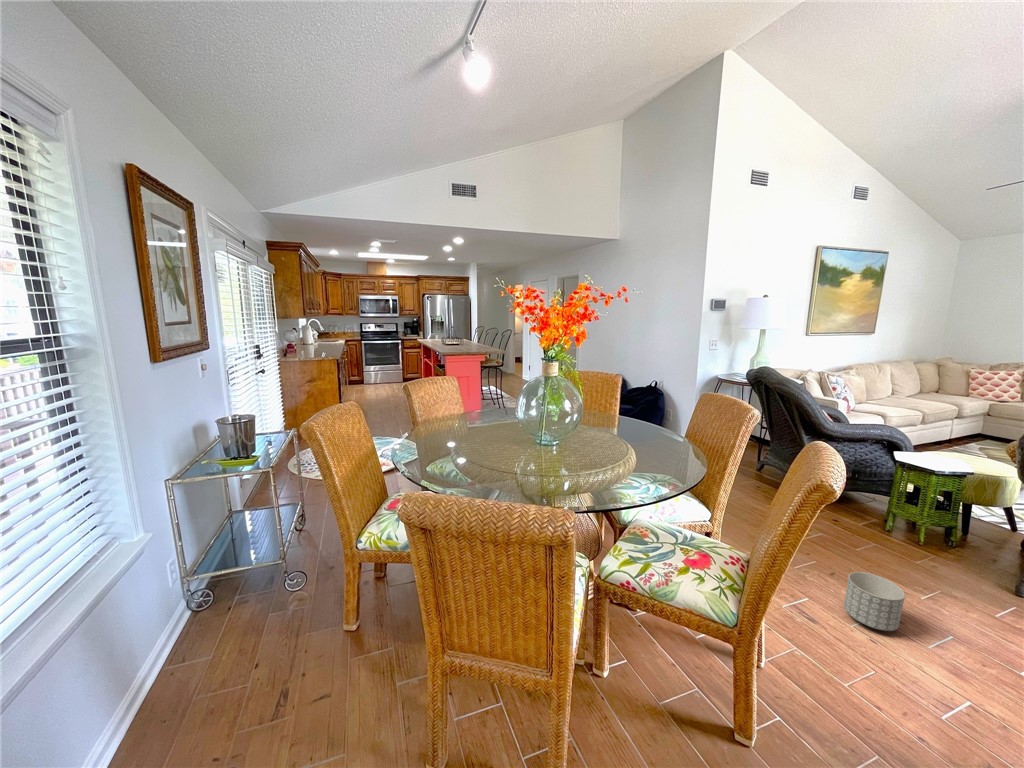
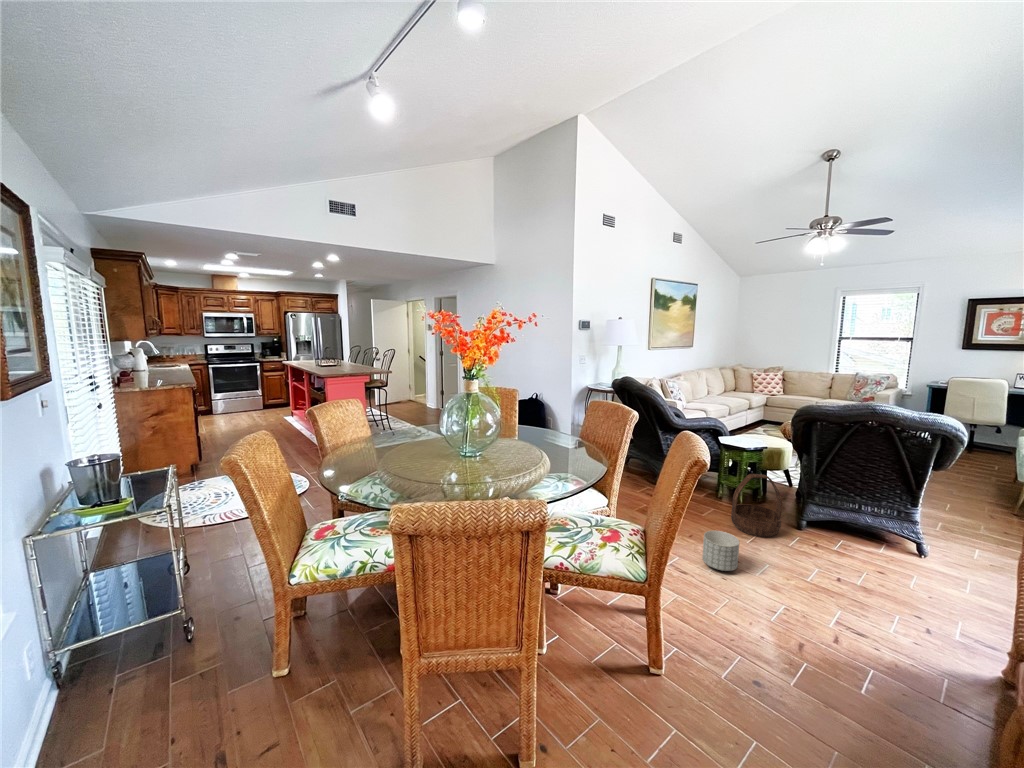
basket: none [900,505,990,595] -> present [731,474,782,537]

